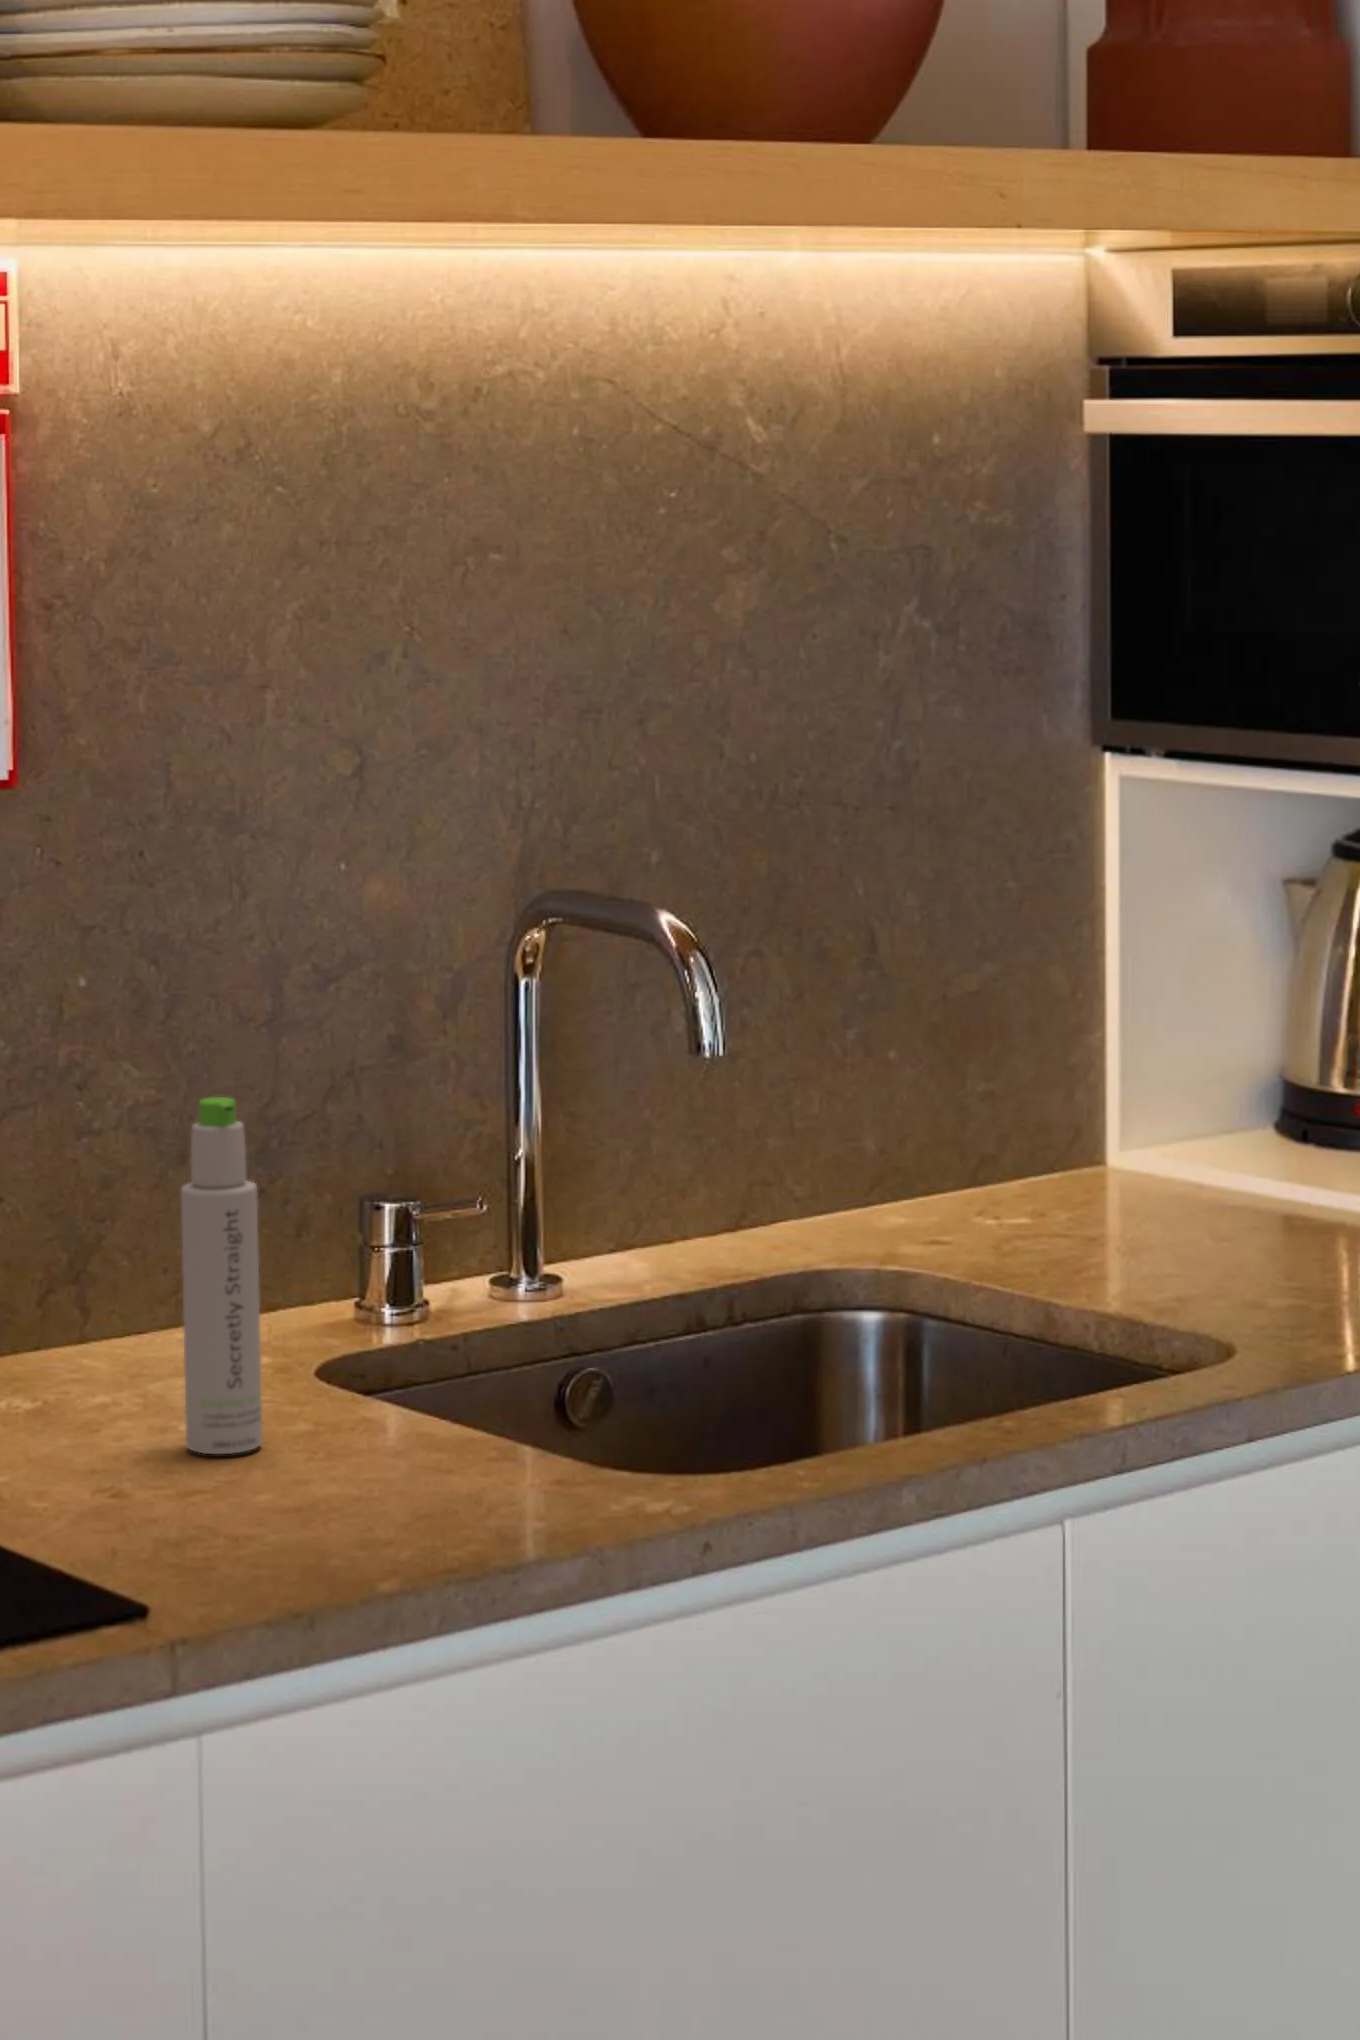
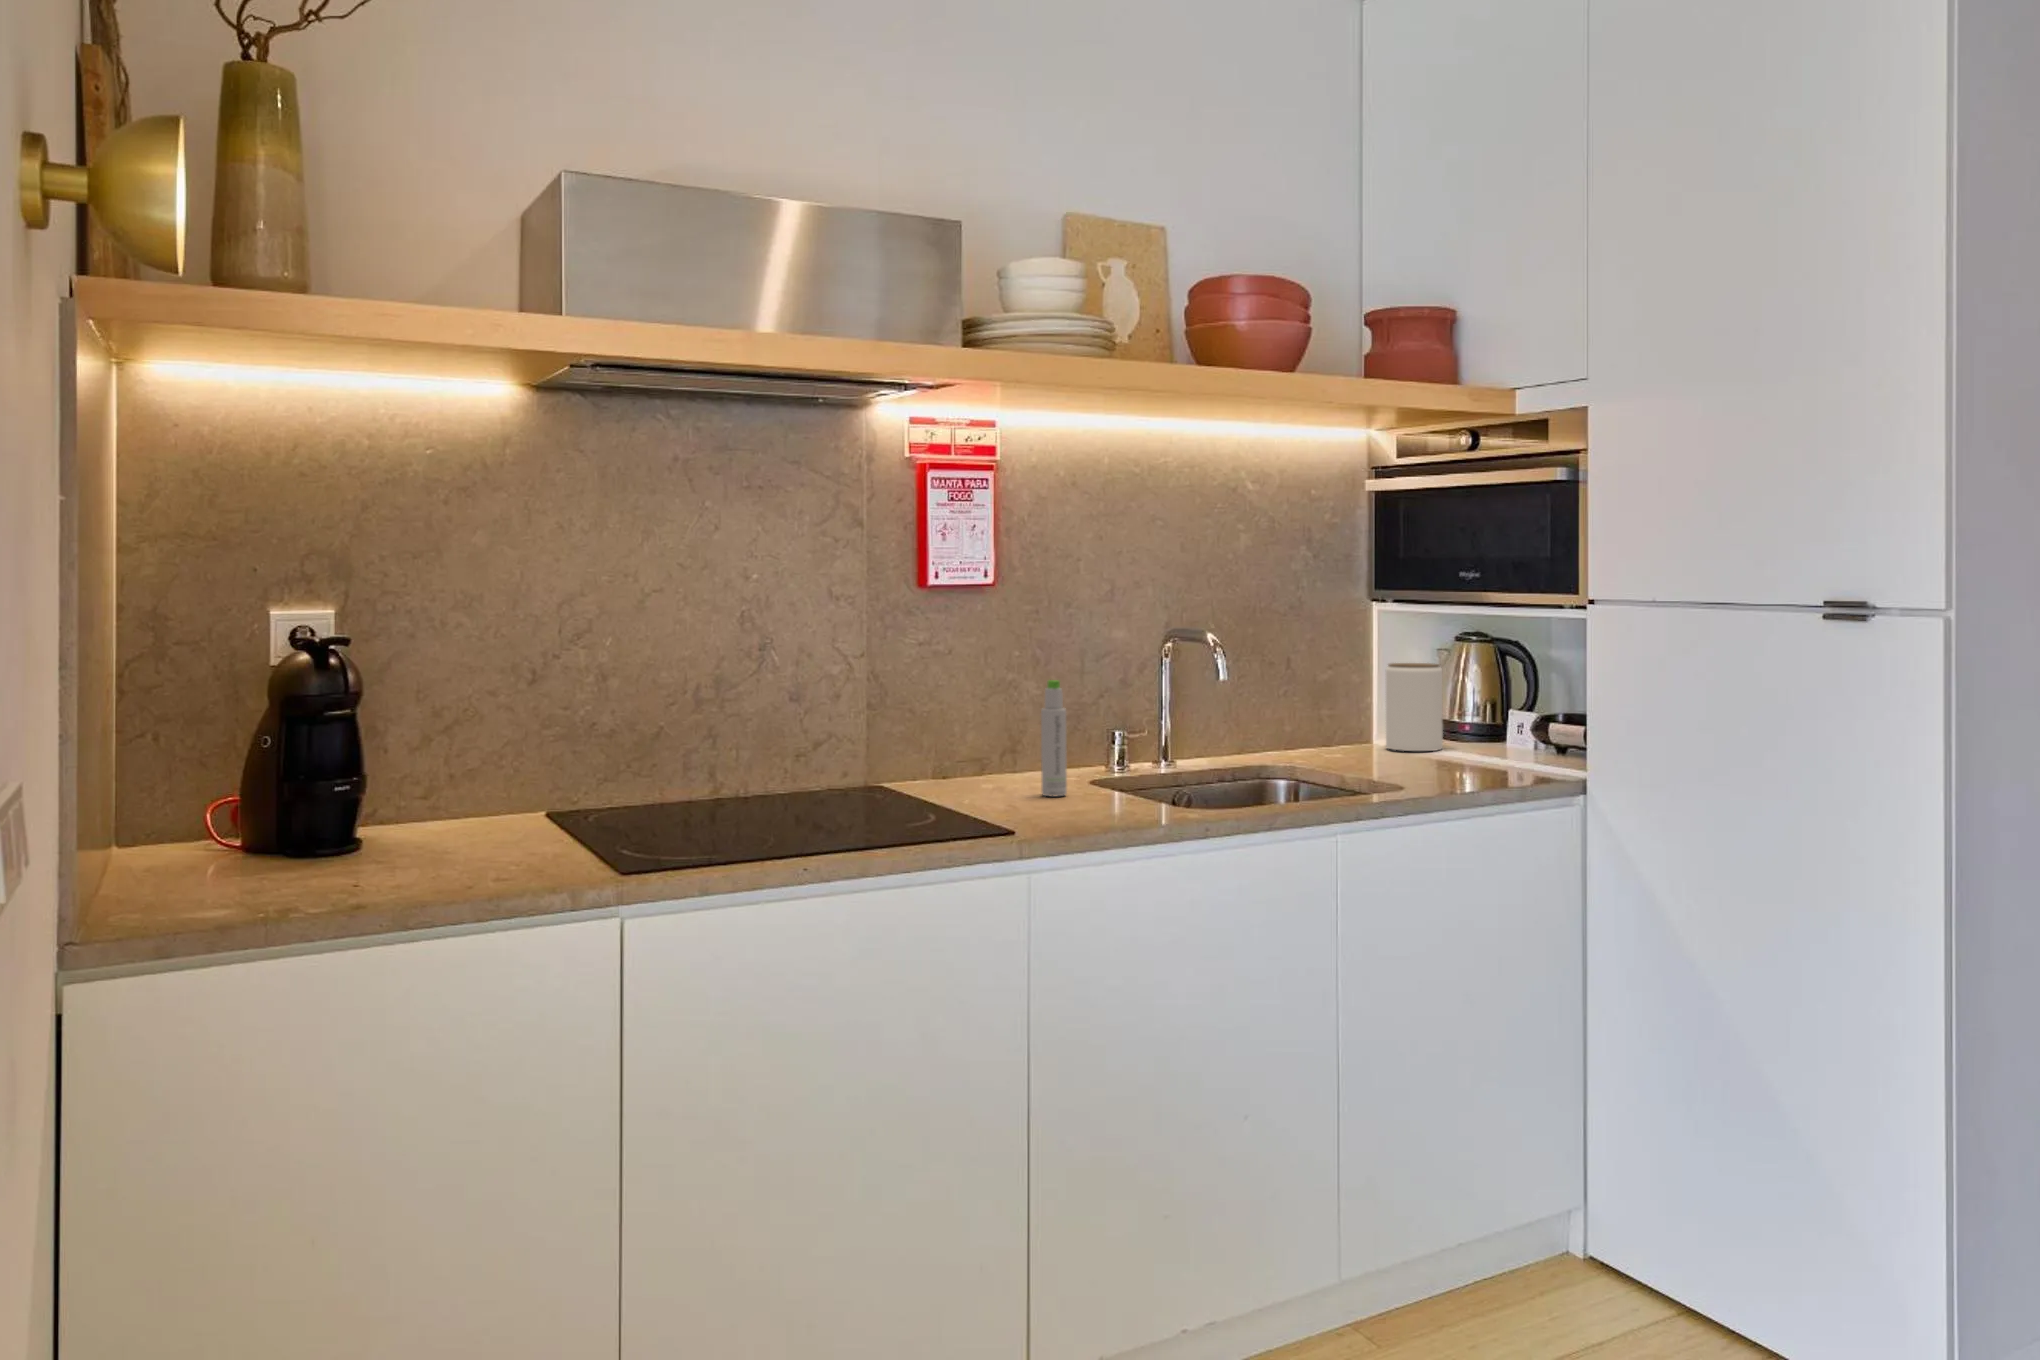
jar: none [1143,925,1305,1189] -> present [1386,663,1443,751]

